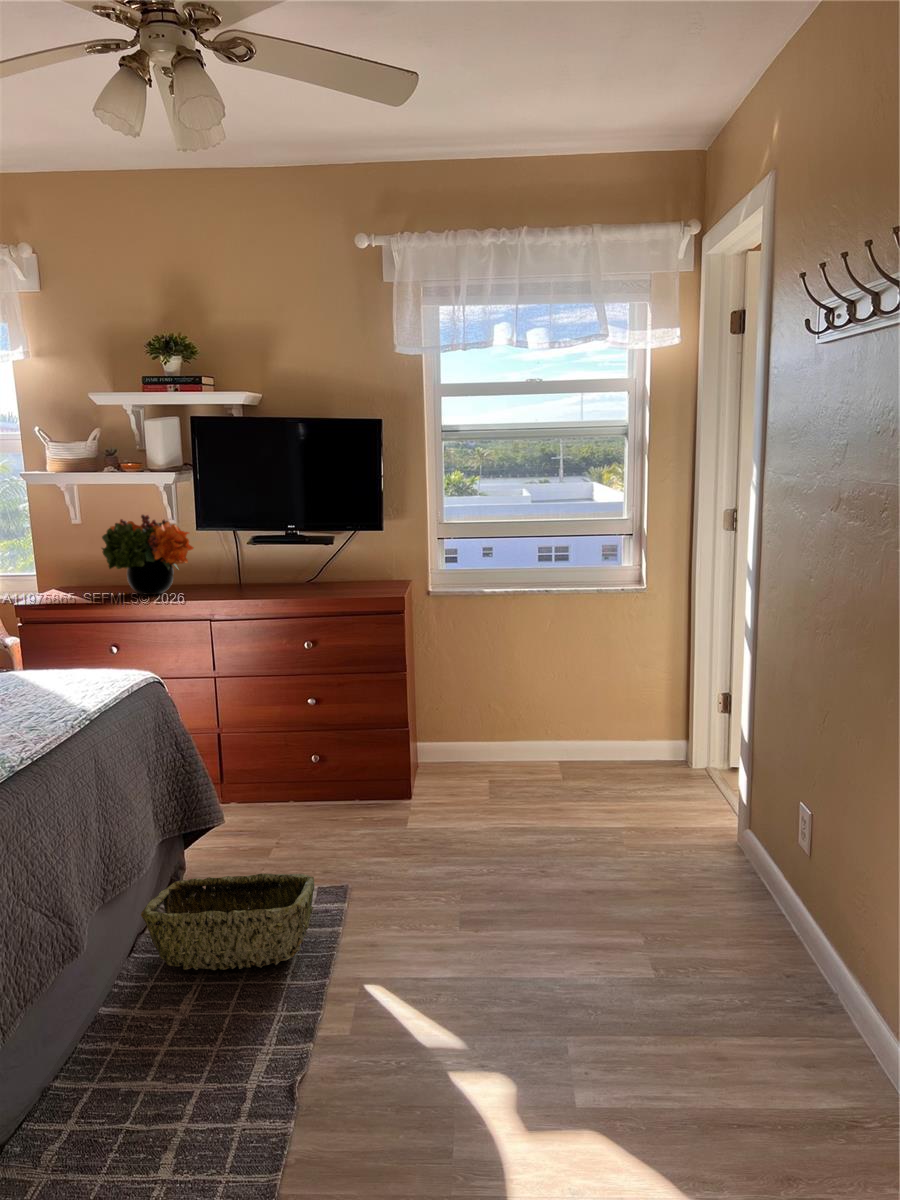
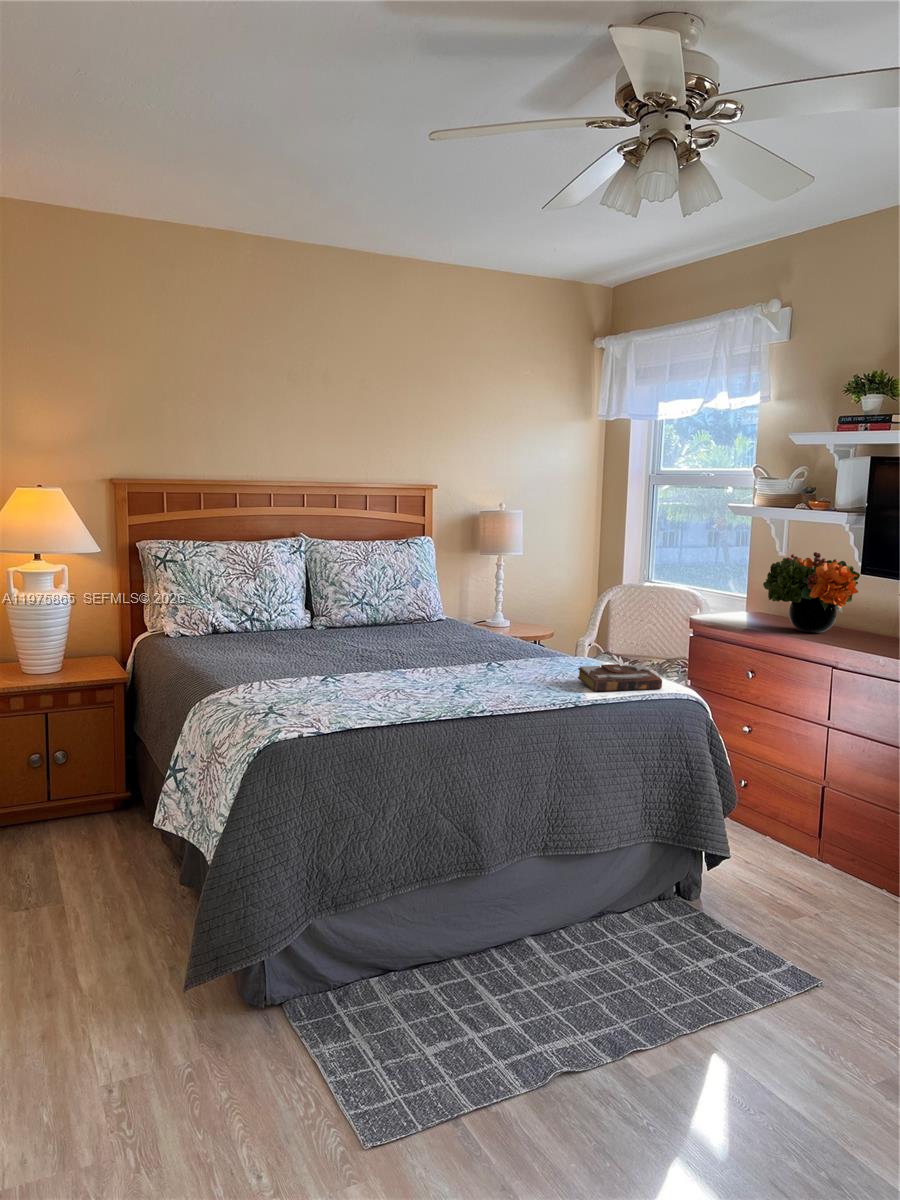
book: none [26,658,125,699] -> present [578,664,662,691]
woven basket: present [141,873,314,970] -> none [581,882,742,993]

